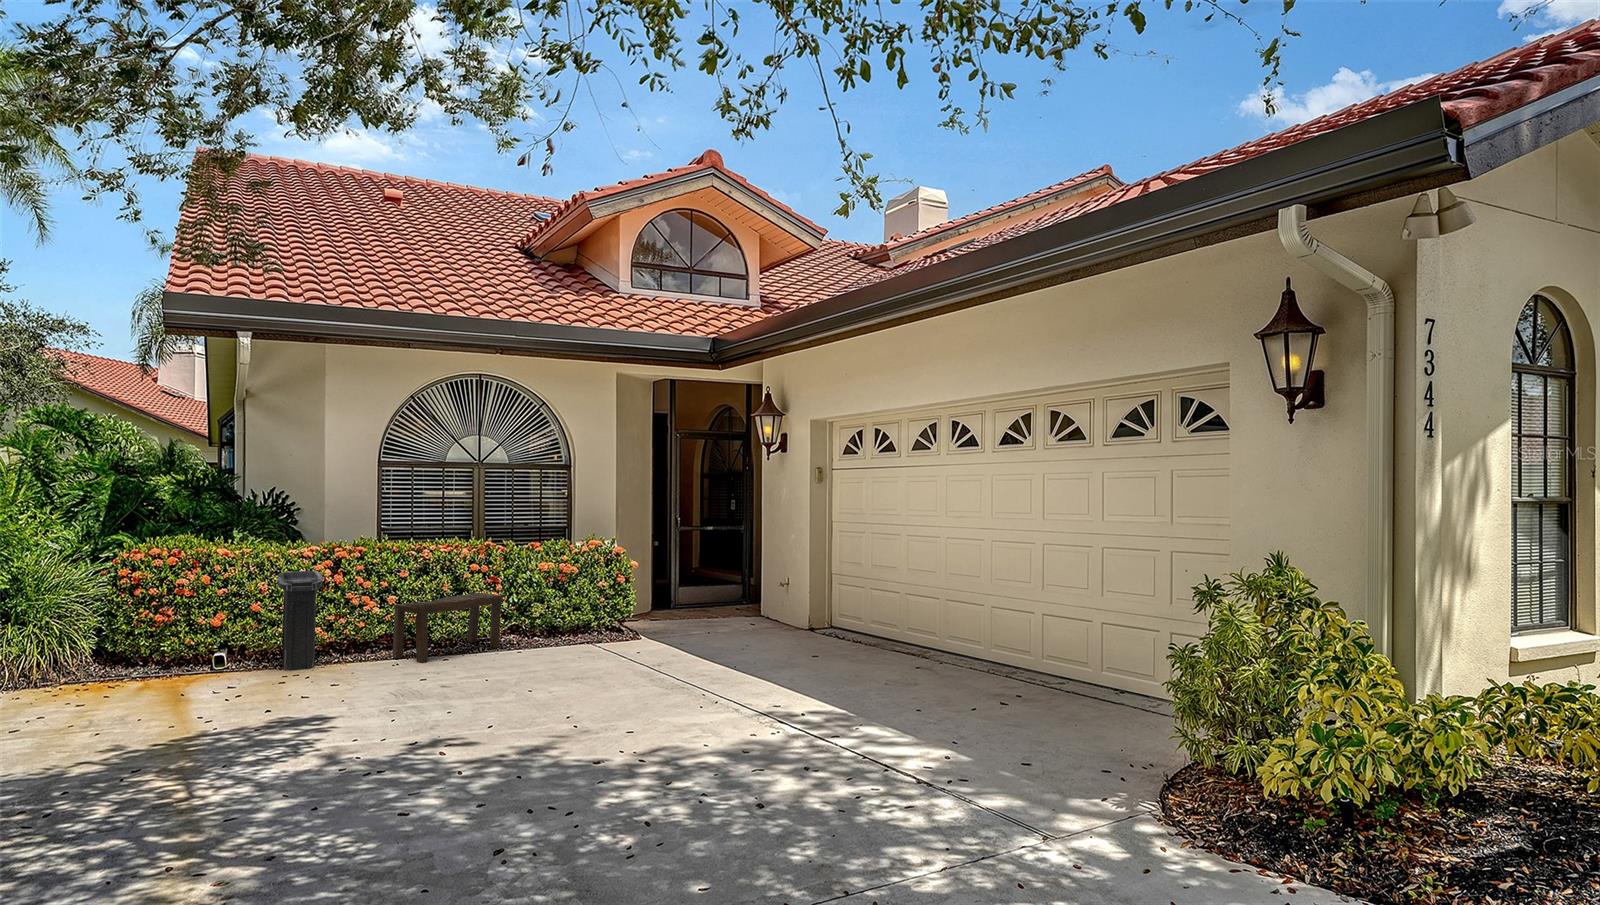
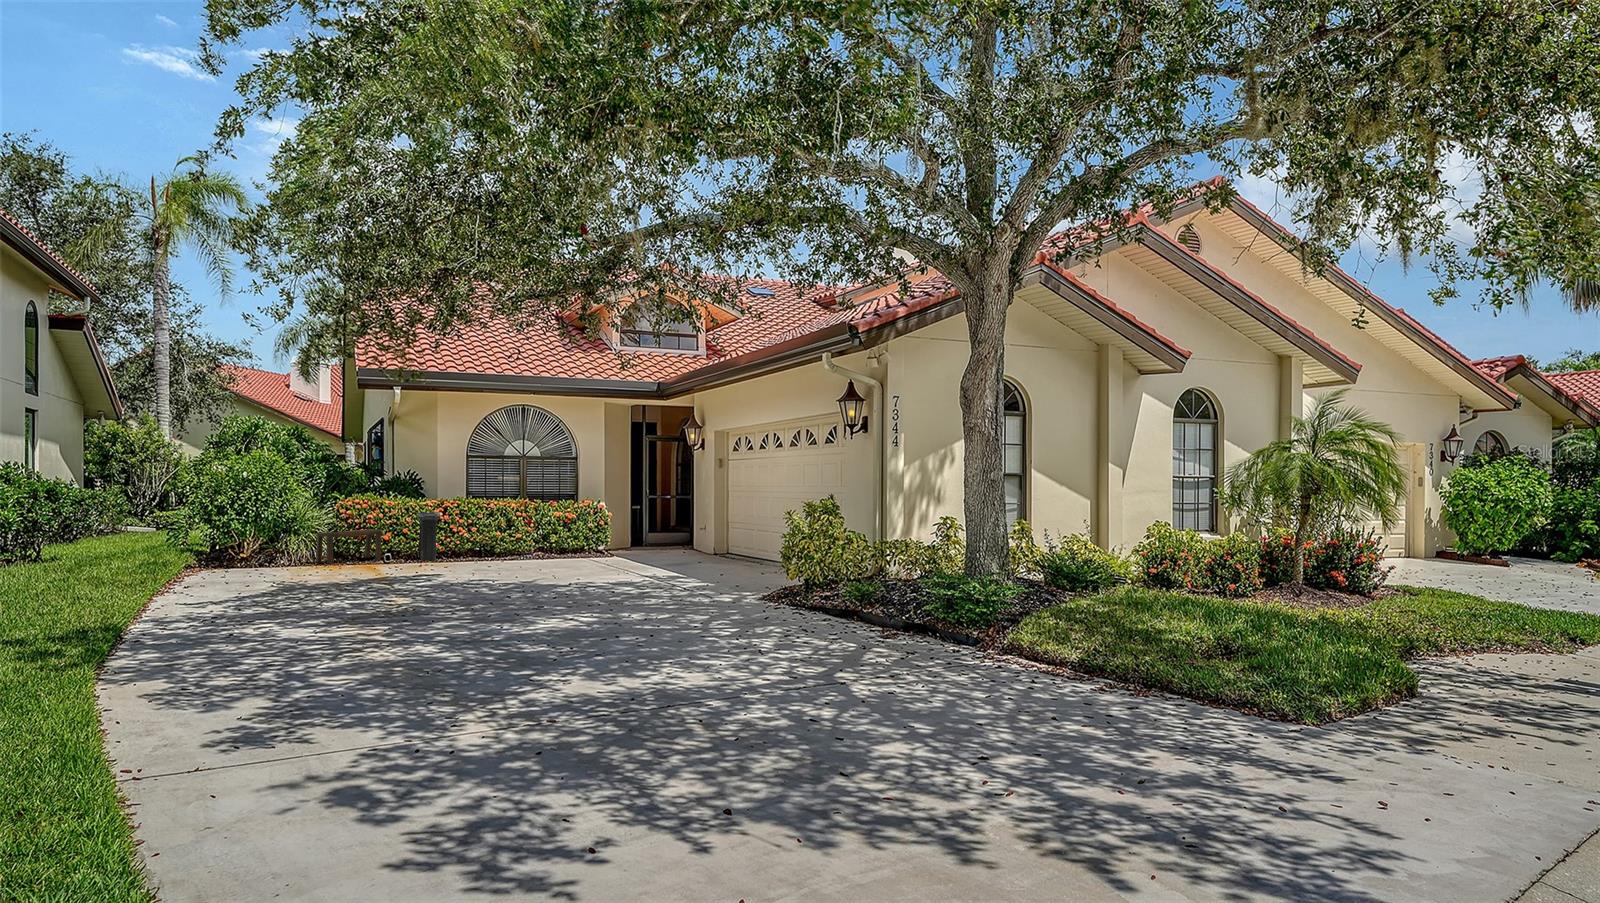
bench: present [393,592,503,663] -> present [316,529,382,564]

